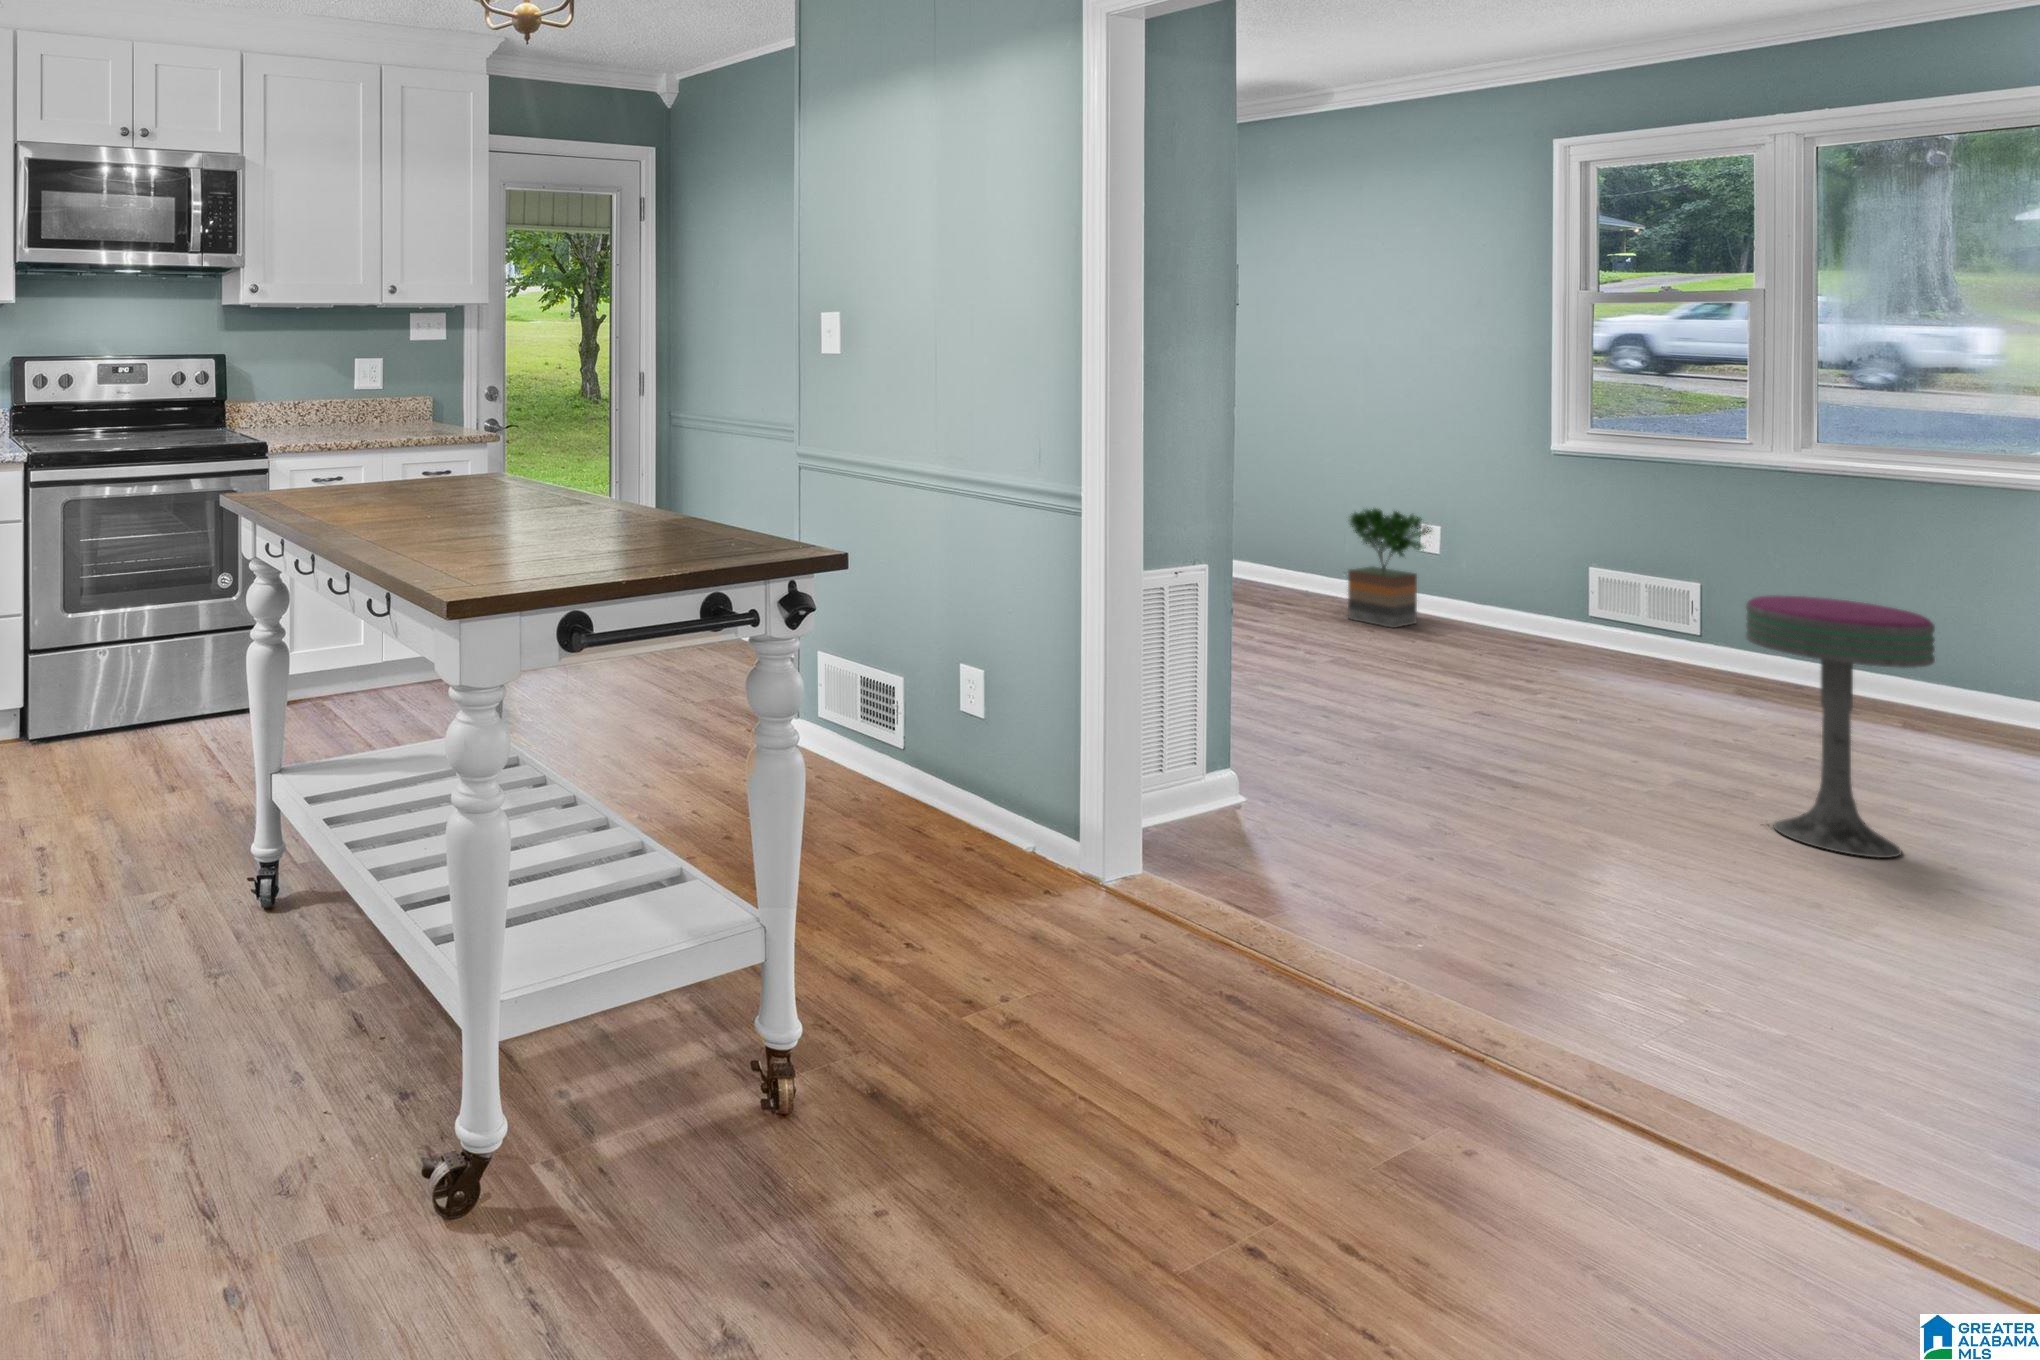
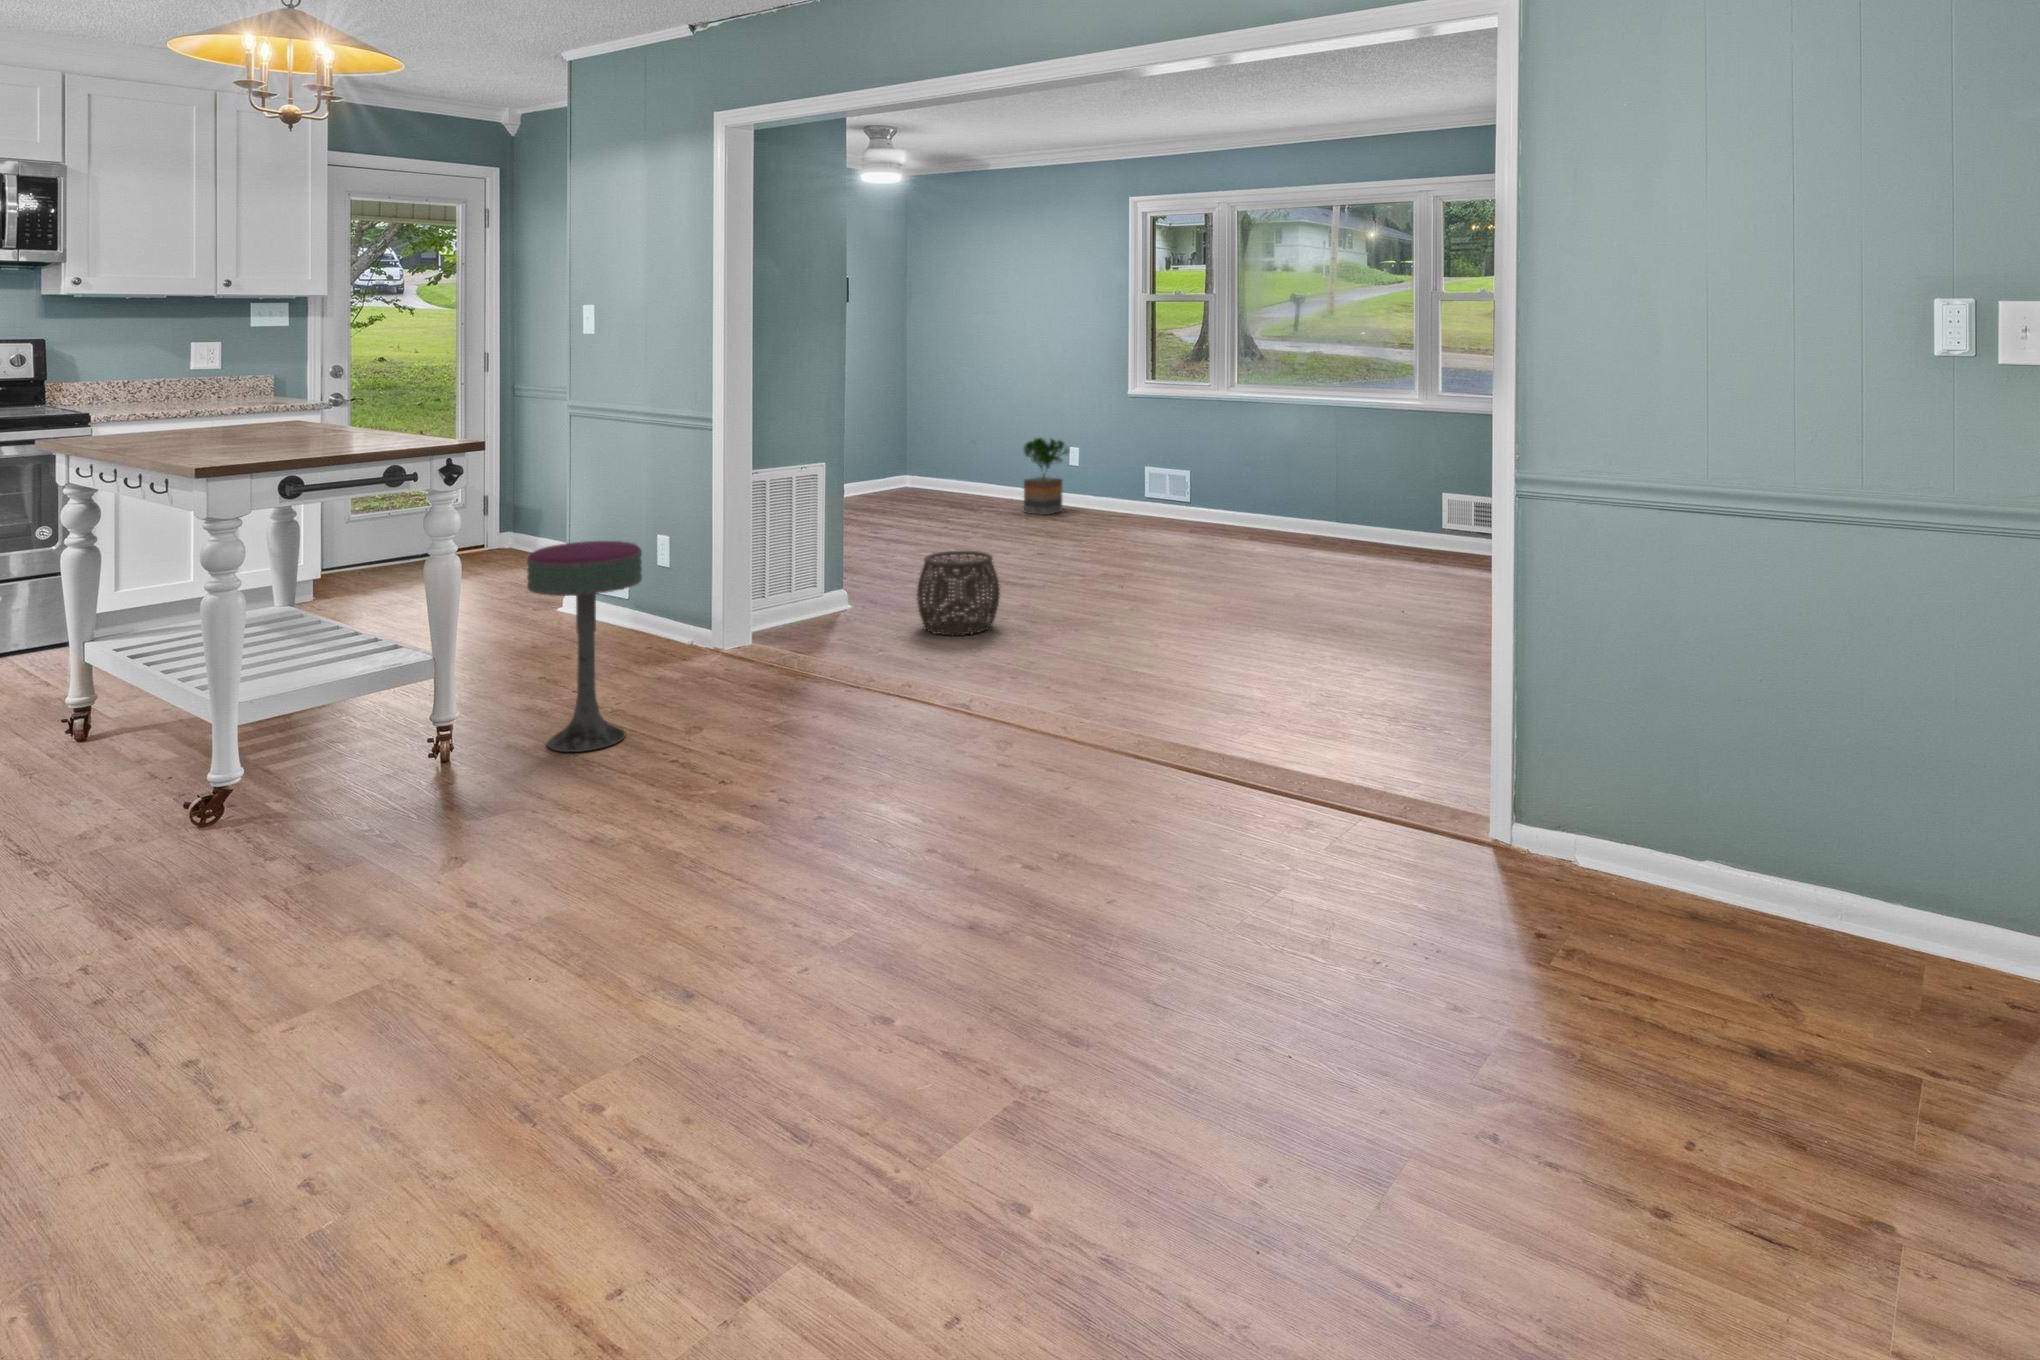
bar stool: present [1746,595,1935,858] -> present [527,541,642,752]
woven basket: none [1434,748,1638,930] -> present [917,551,1000,635]

